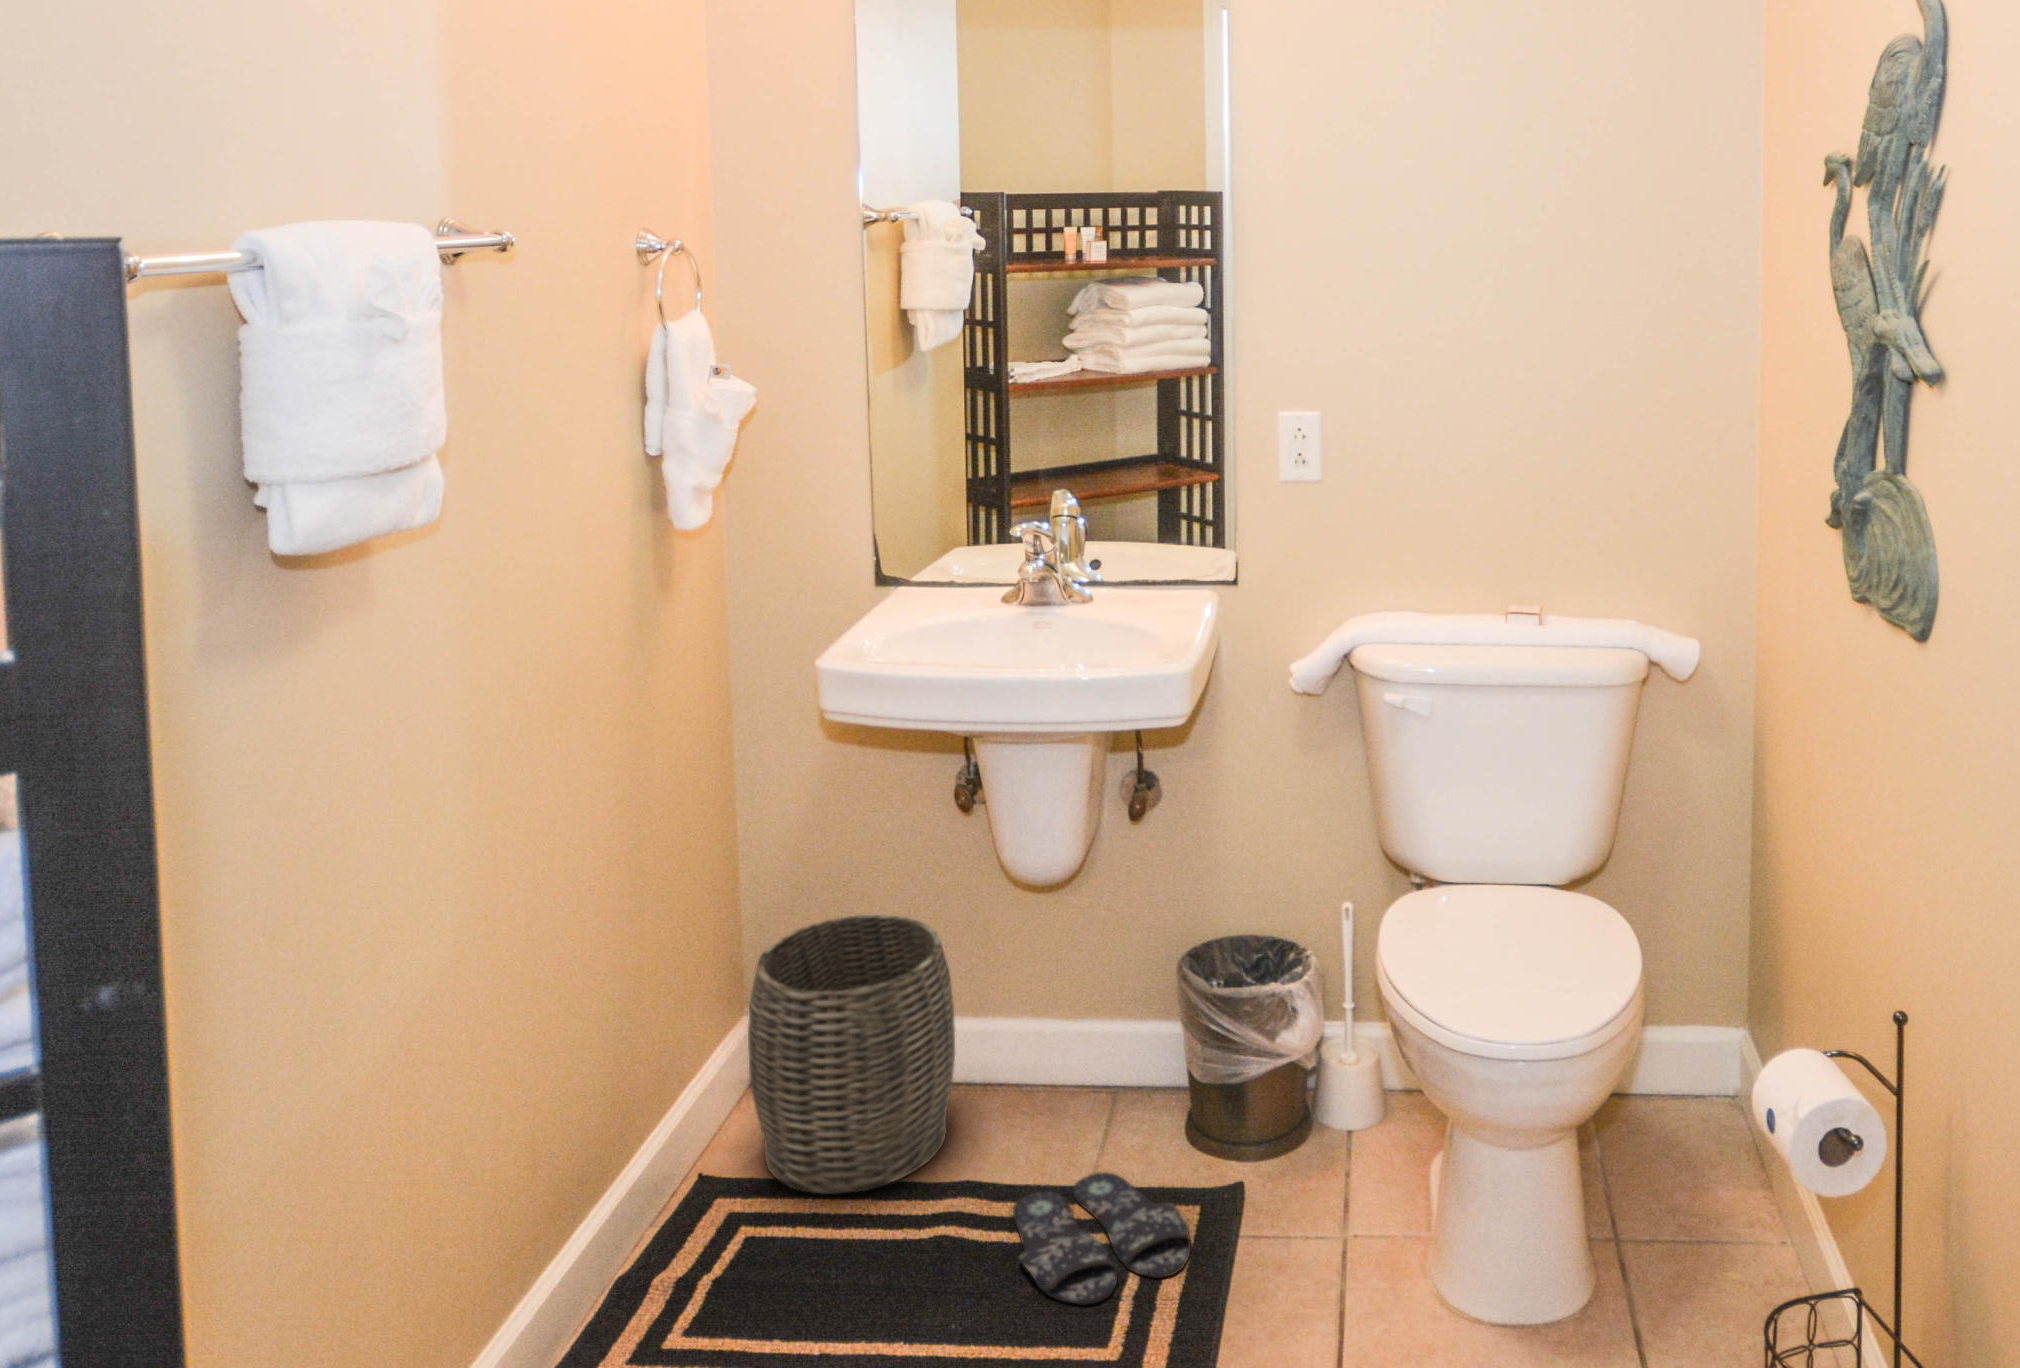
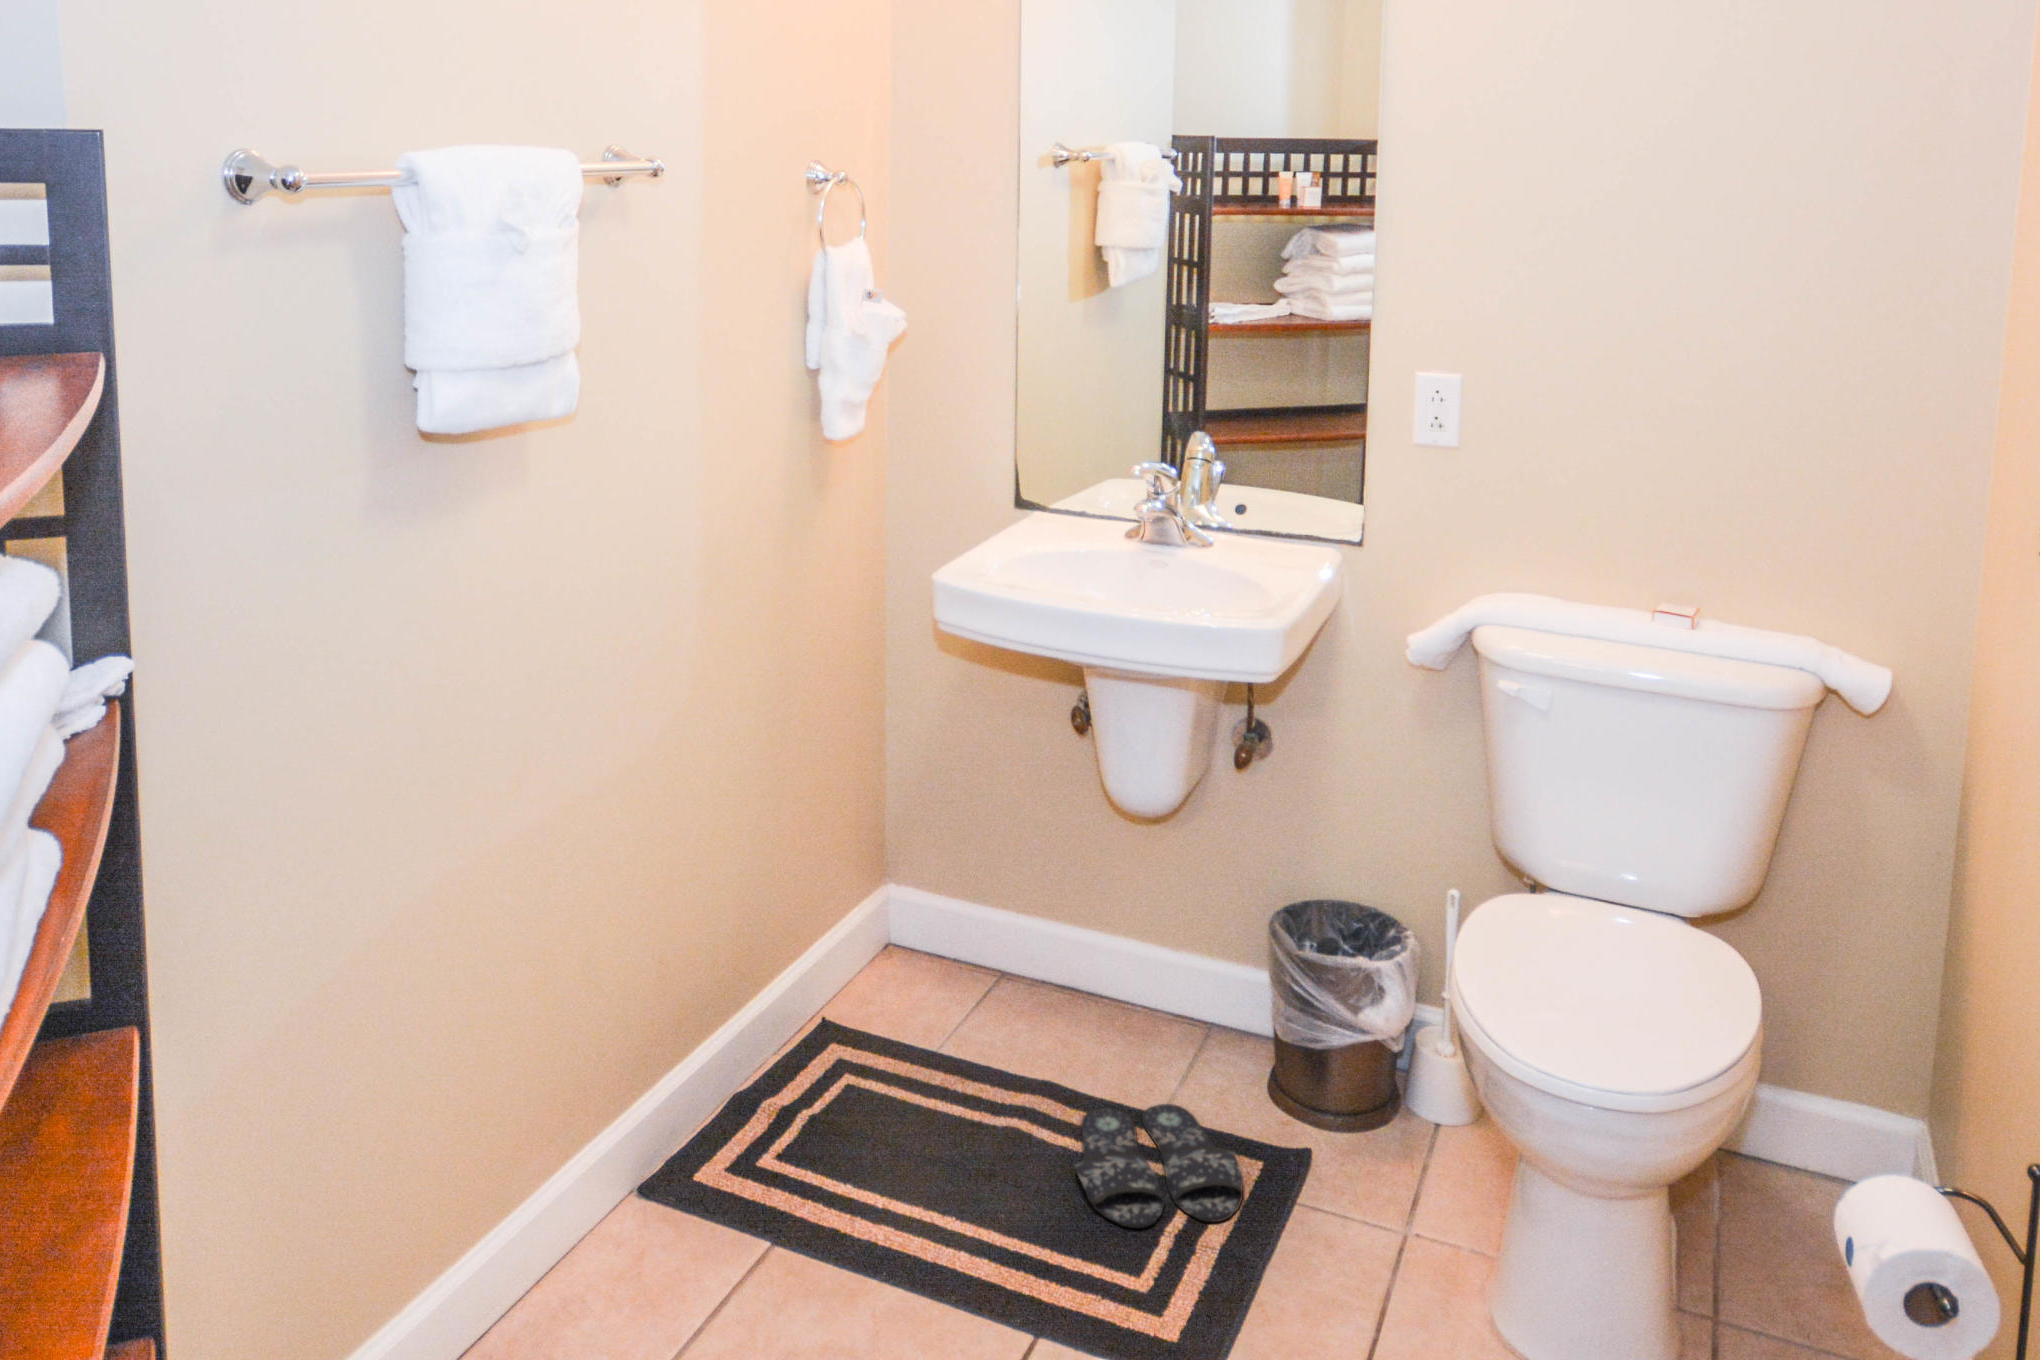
woven basket: present [748,915,955,1194] -> none [869,813,1055,1067]

